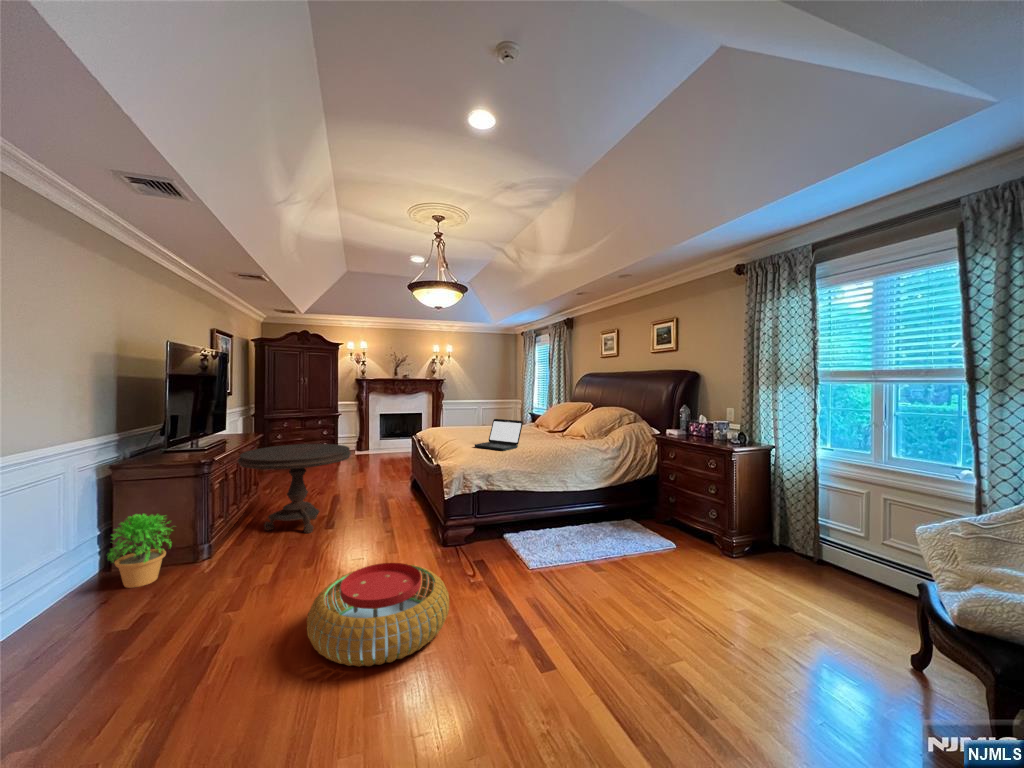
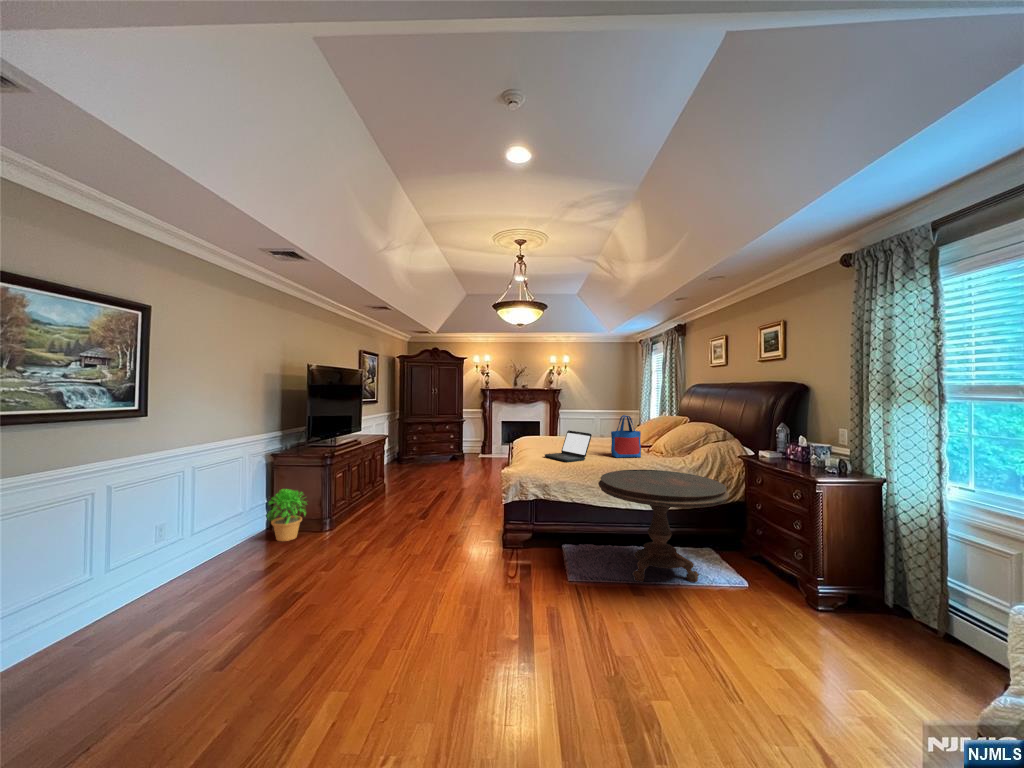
tote bag: none [536,402,563,444] -> present [611,415,641,458]
side table: present [237,444,352,533] -> present [598,470,729,582]
pouf: present [307,563,449,667] -> none [354,549,470,629]

